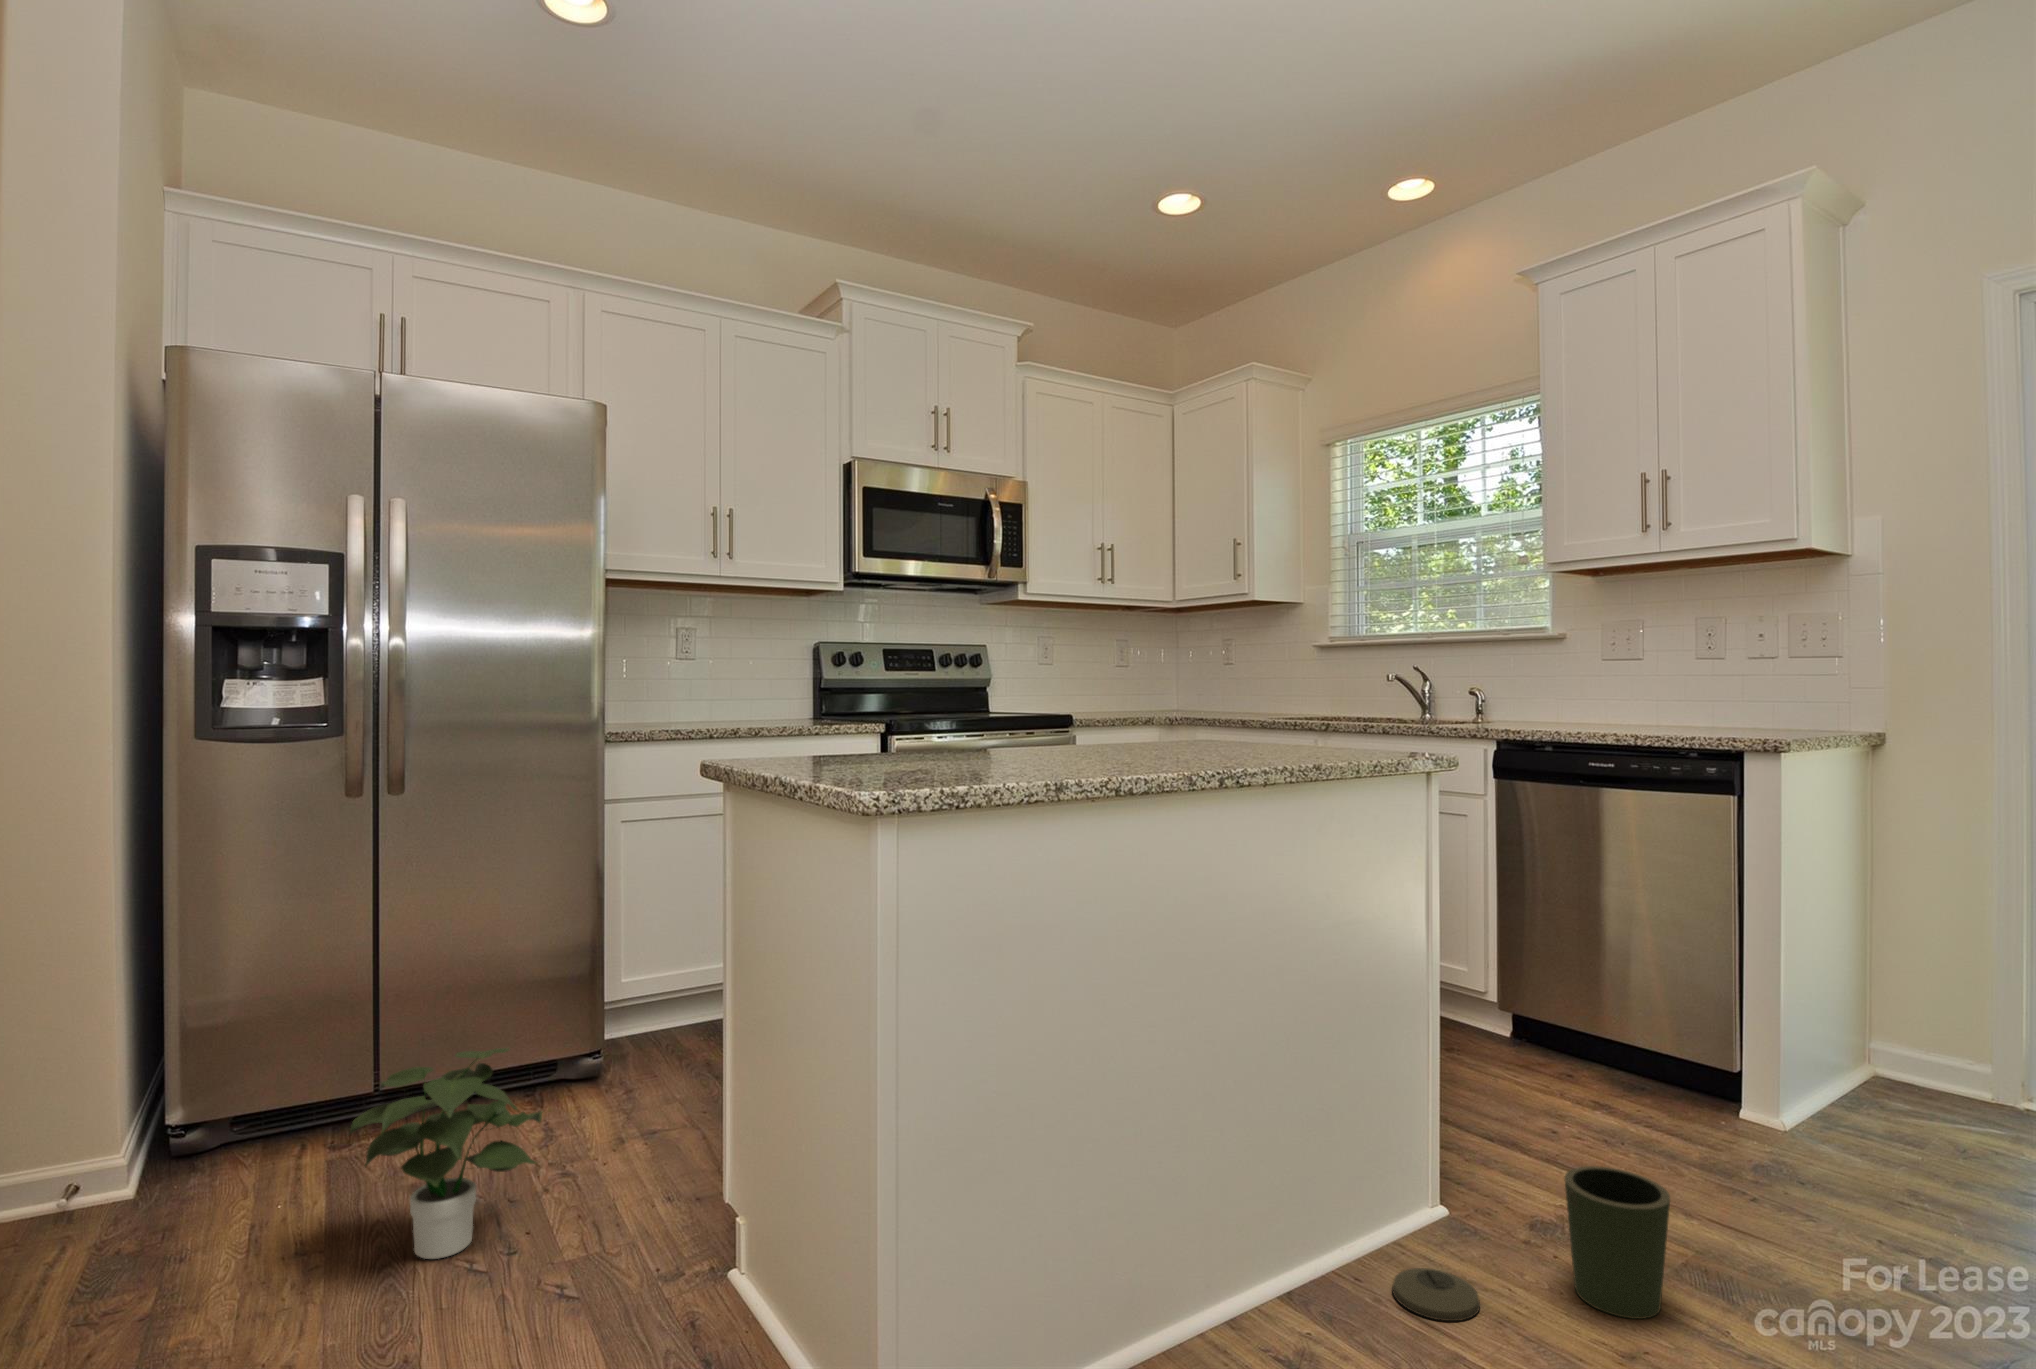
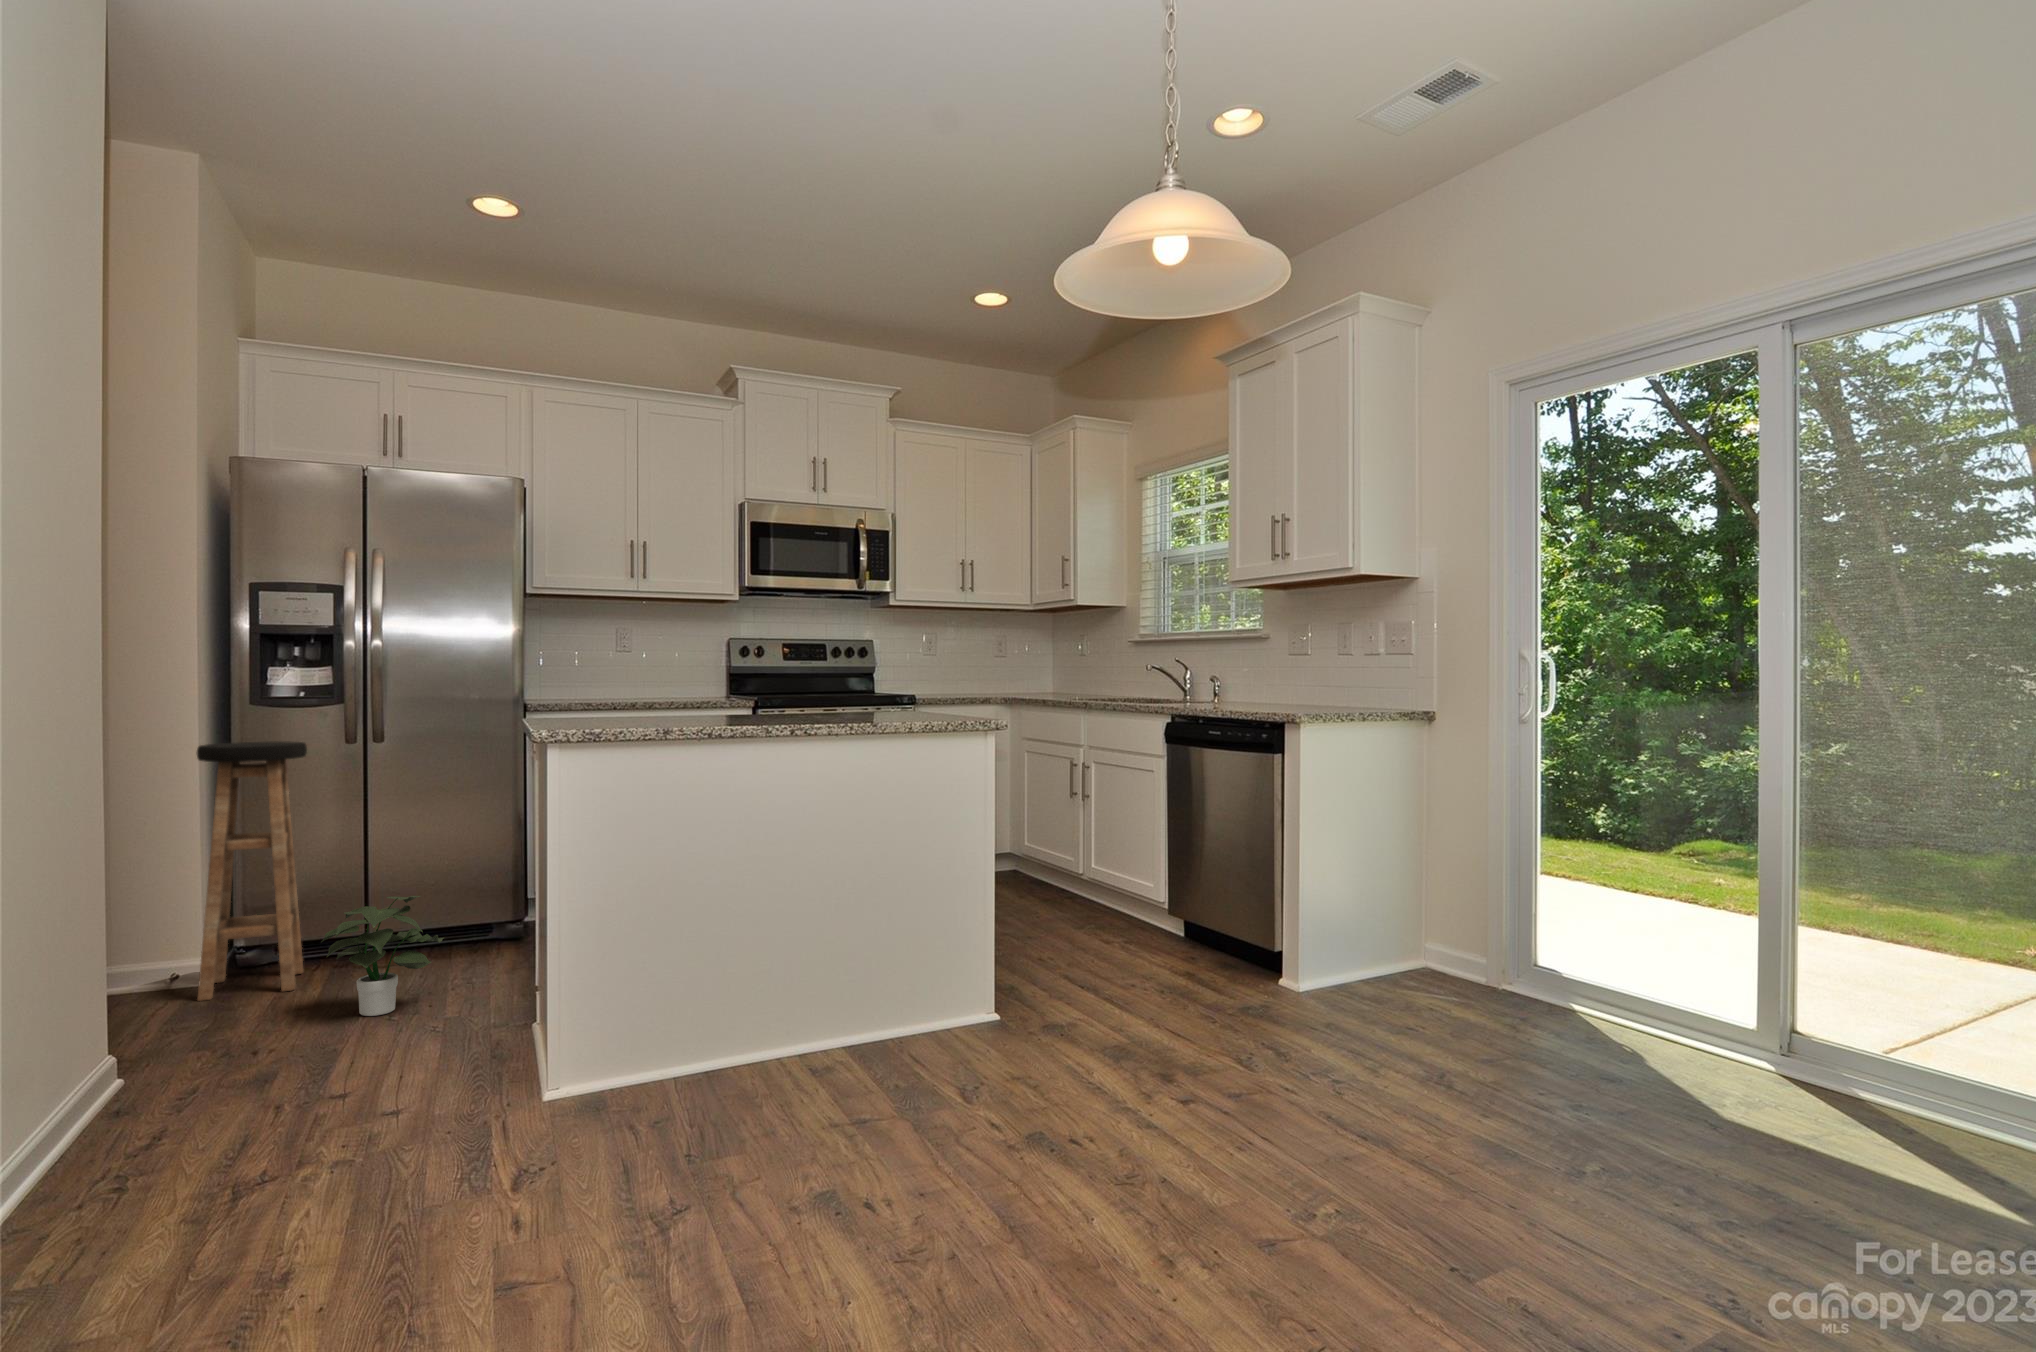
bar stool: none [116,797,296,1236] -> present [197,741,307,1001]
trash can: present [1392,1166,1670,1321] -> none [911,978,1075,1062]

